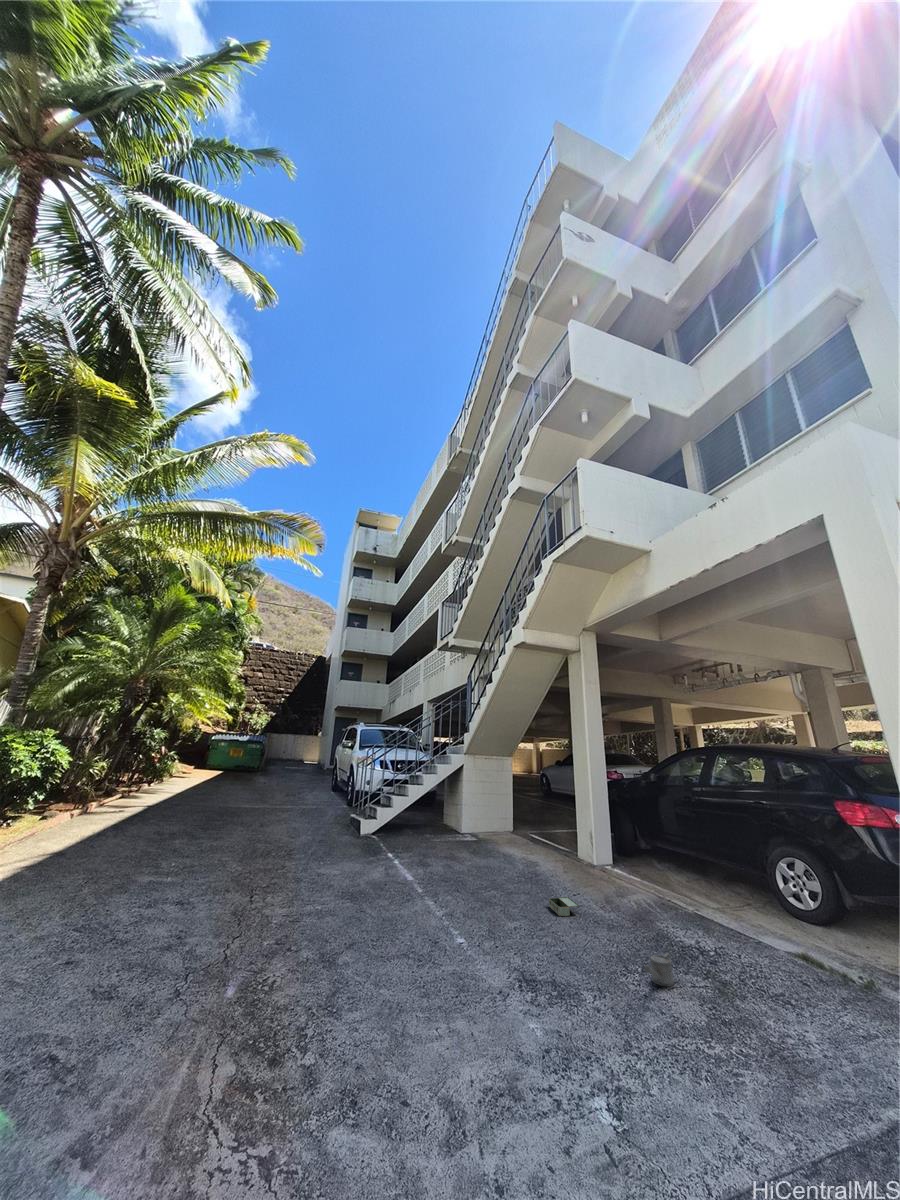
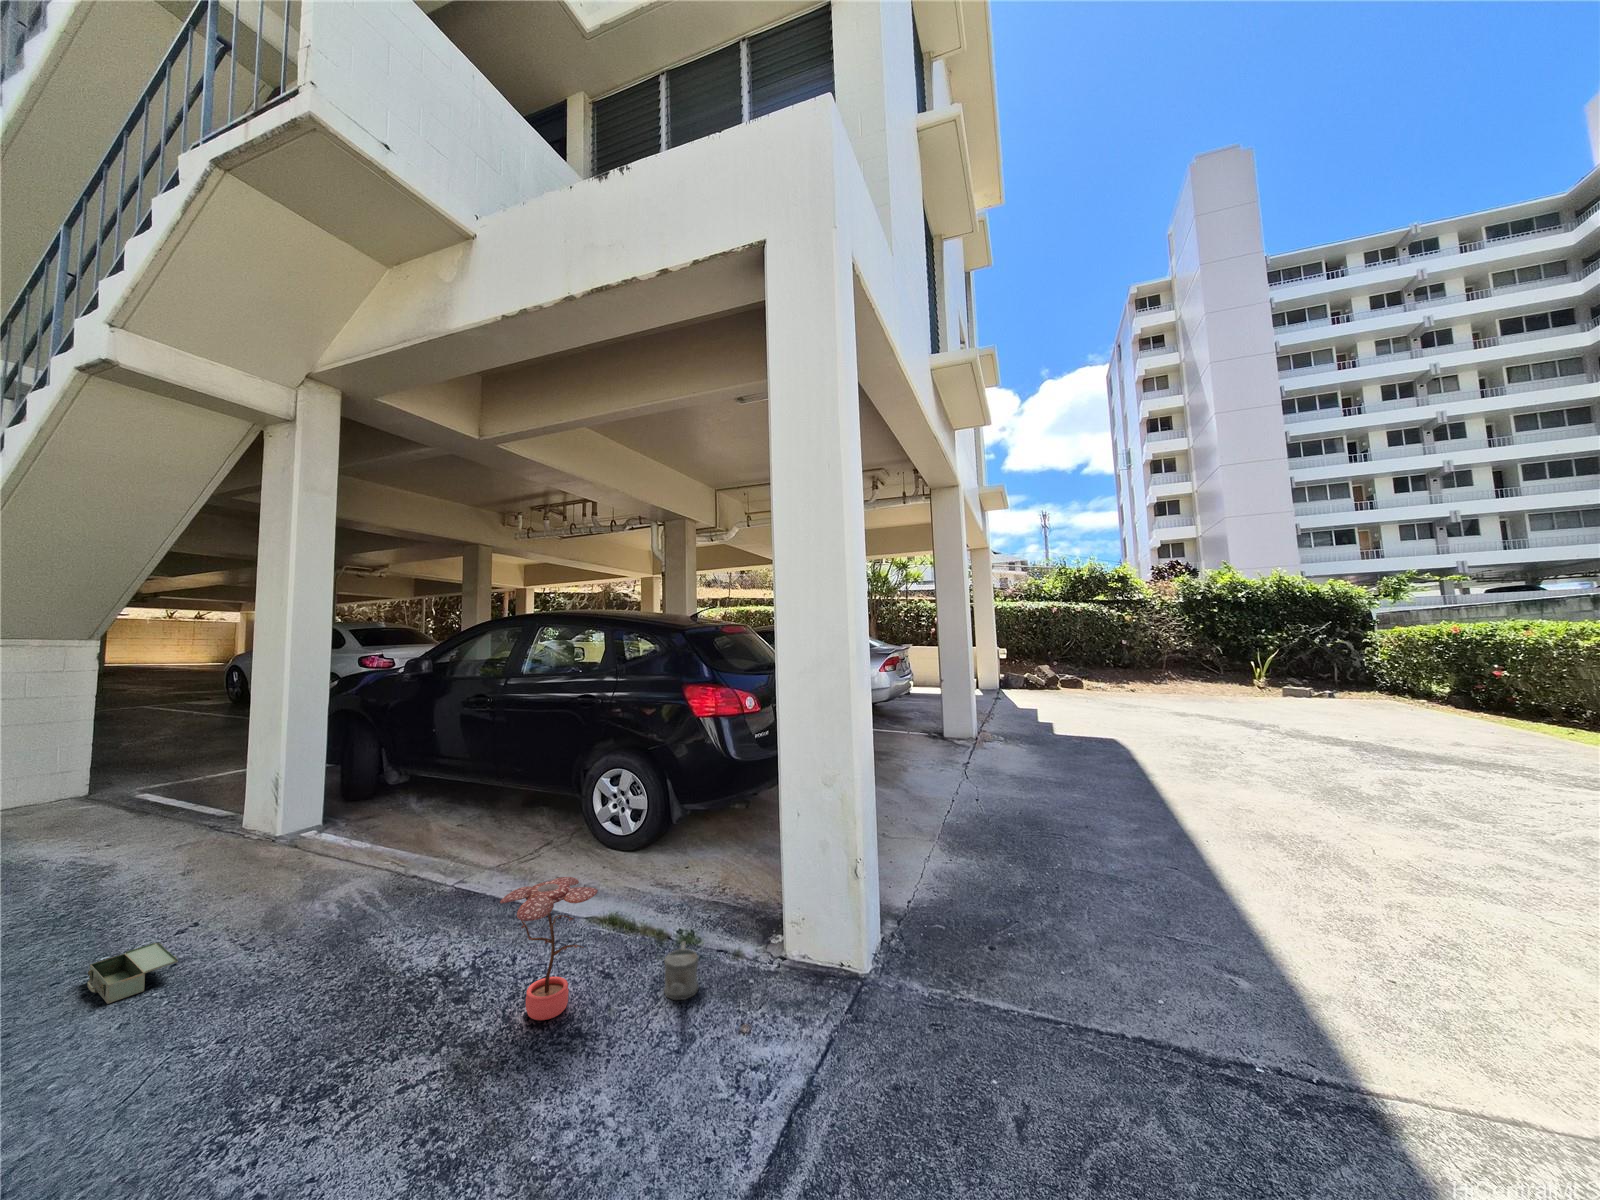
potted plant: none [726,904,786,991] -> present [500,877,598,1020]
watering can: present [644,953,674,986] -> present [664,941,699,1000]

